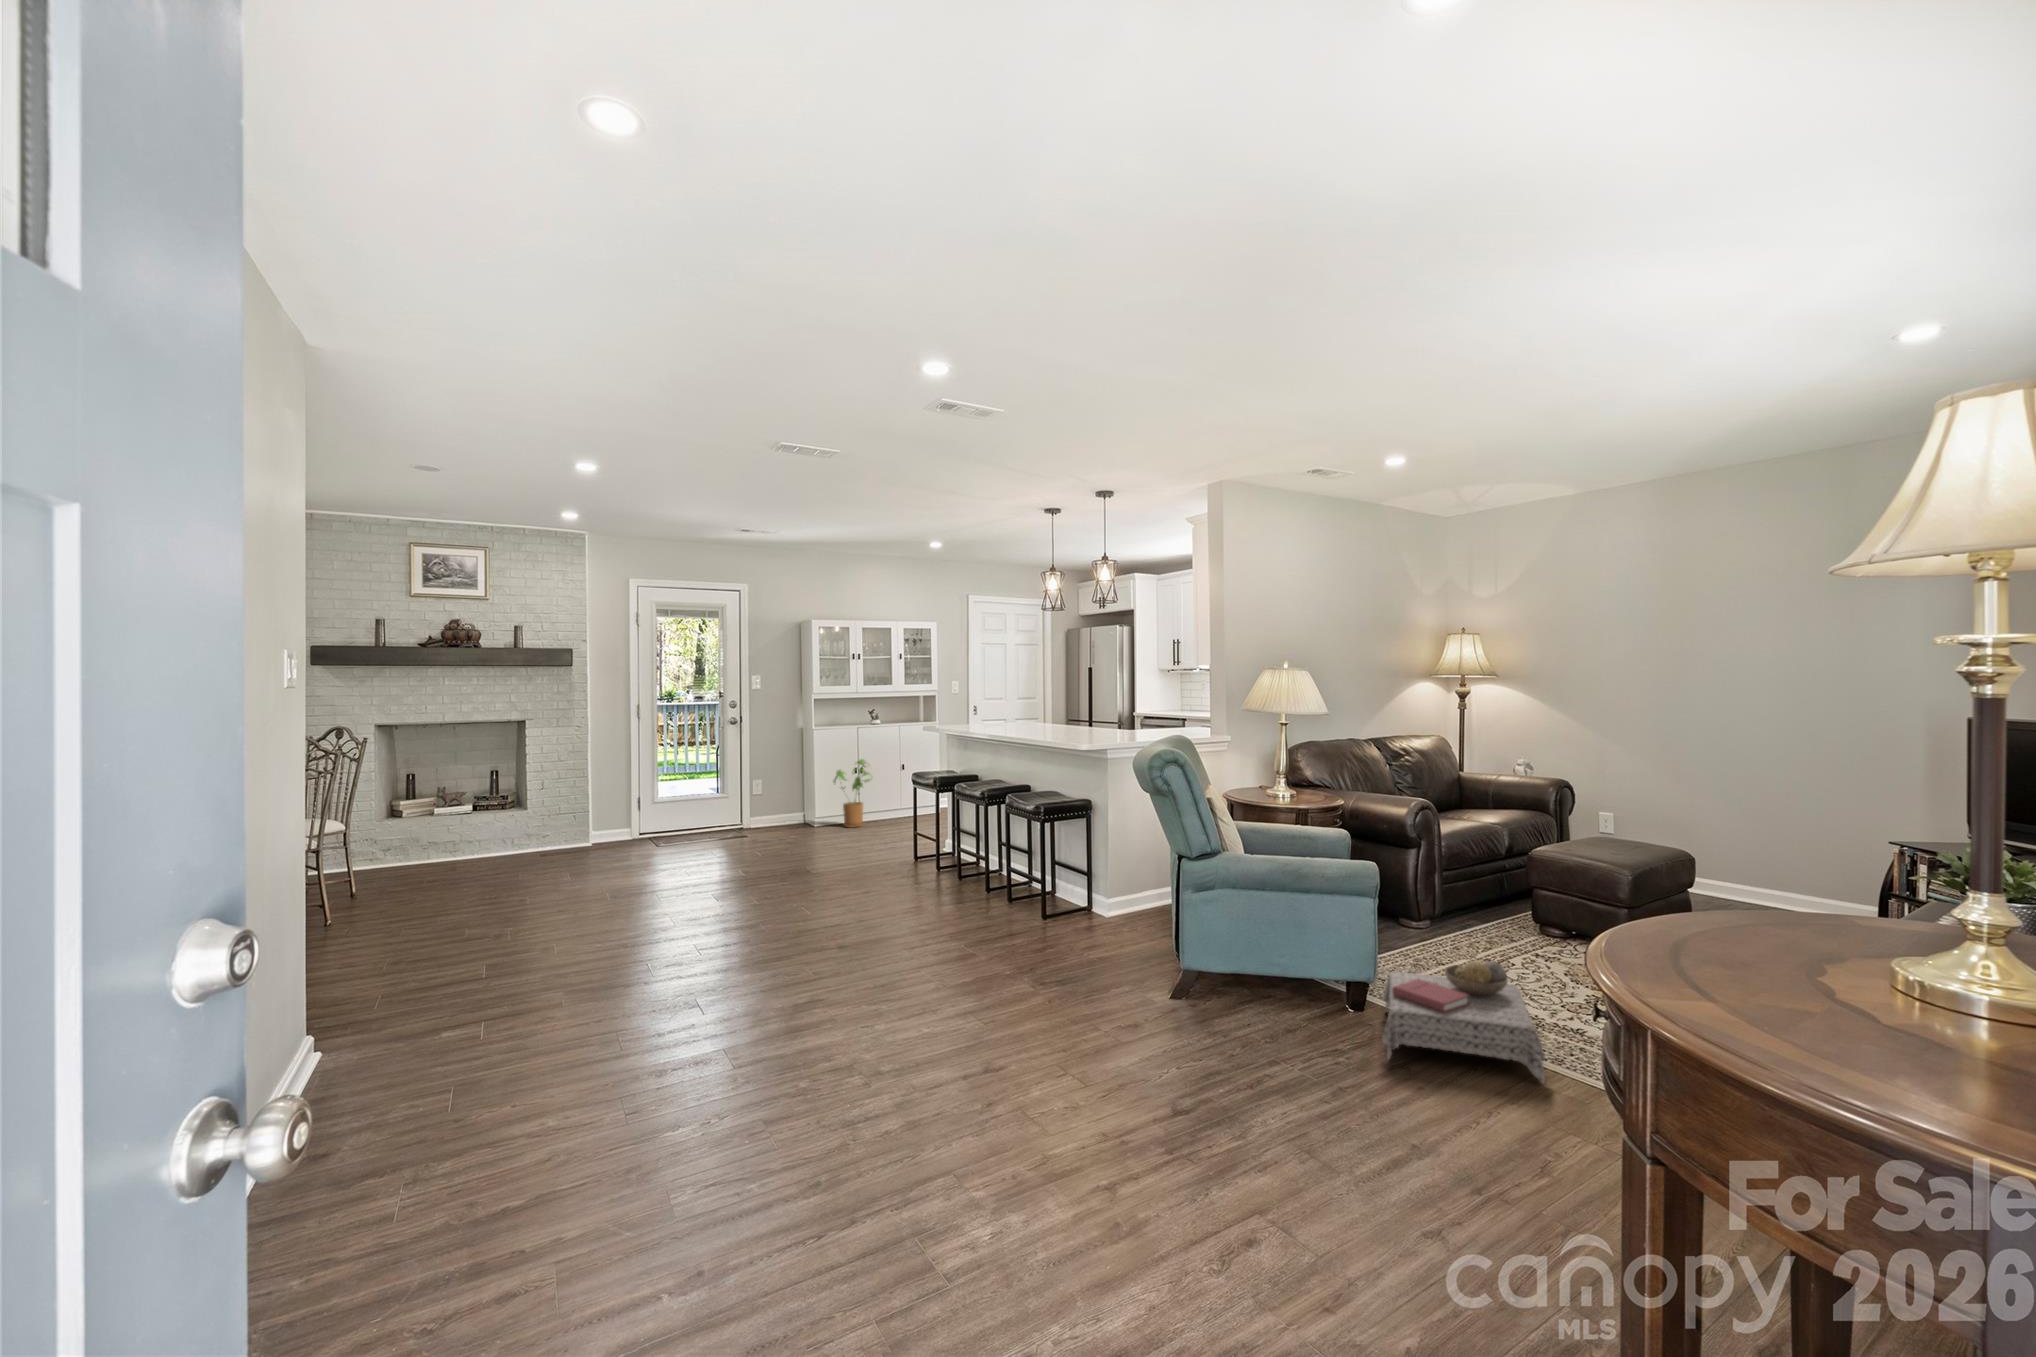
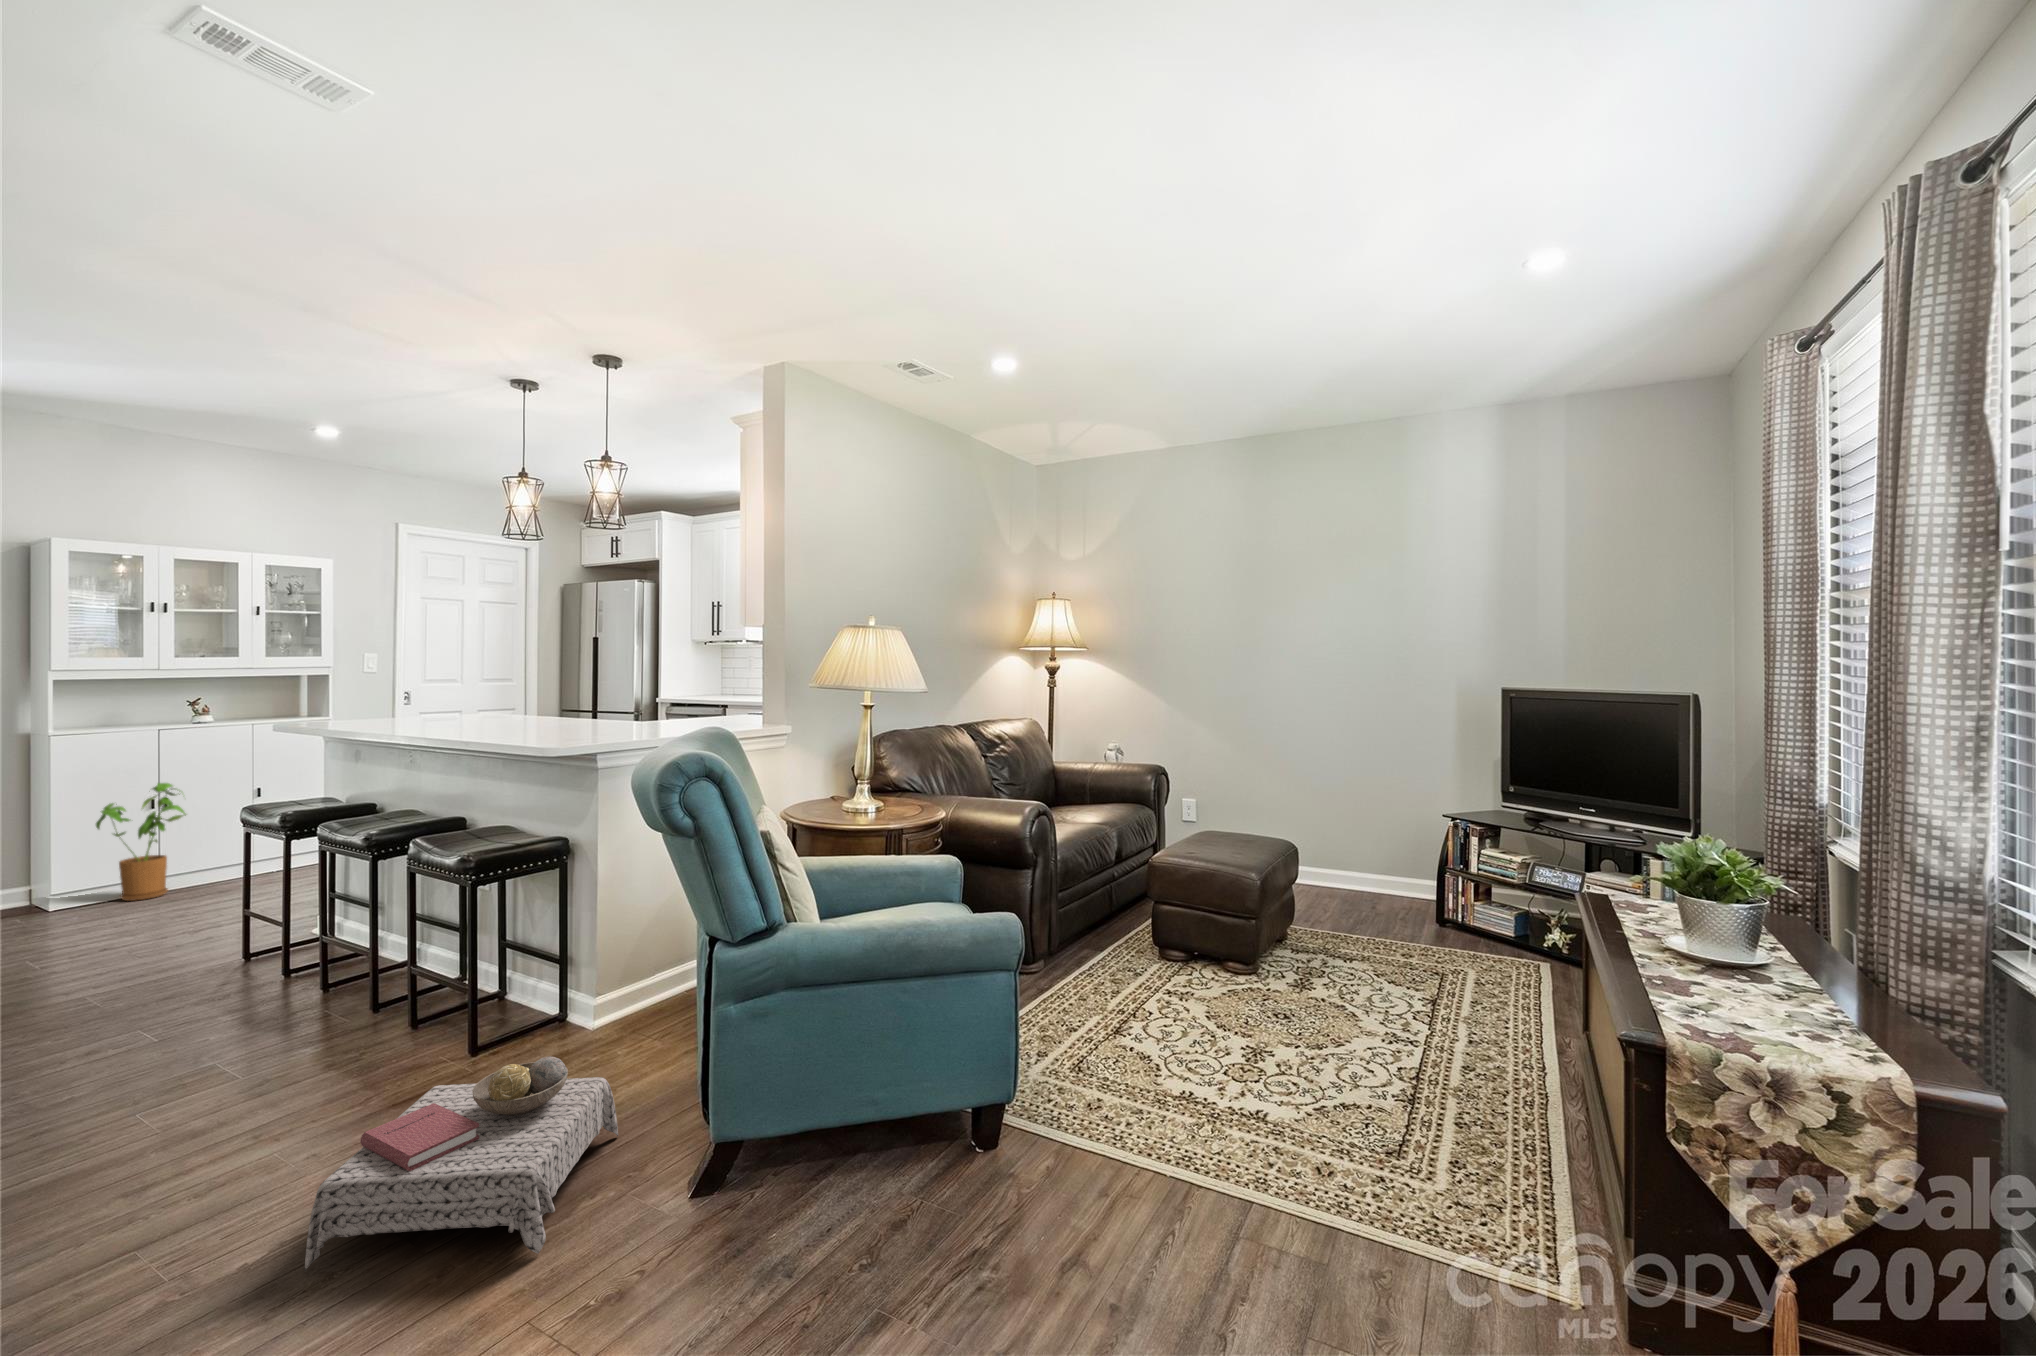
ottoman: present [1382,961,1545,1083] -> present [305,1056,618,1271]

